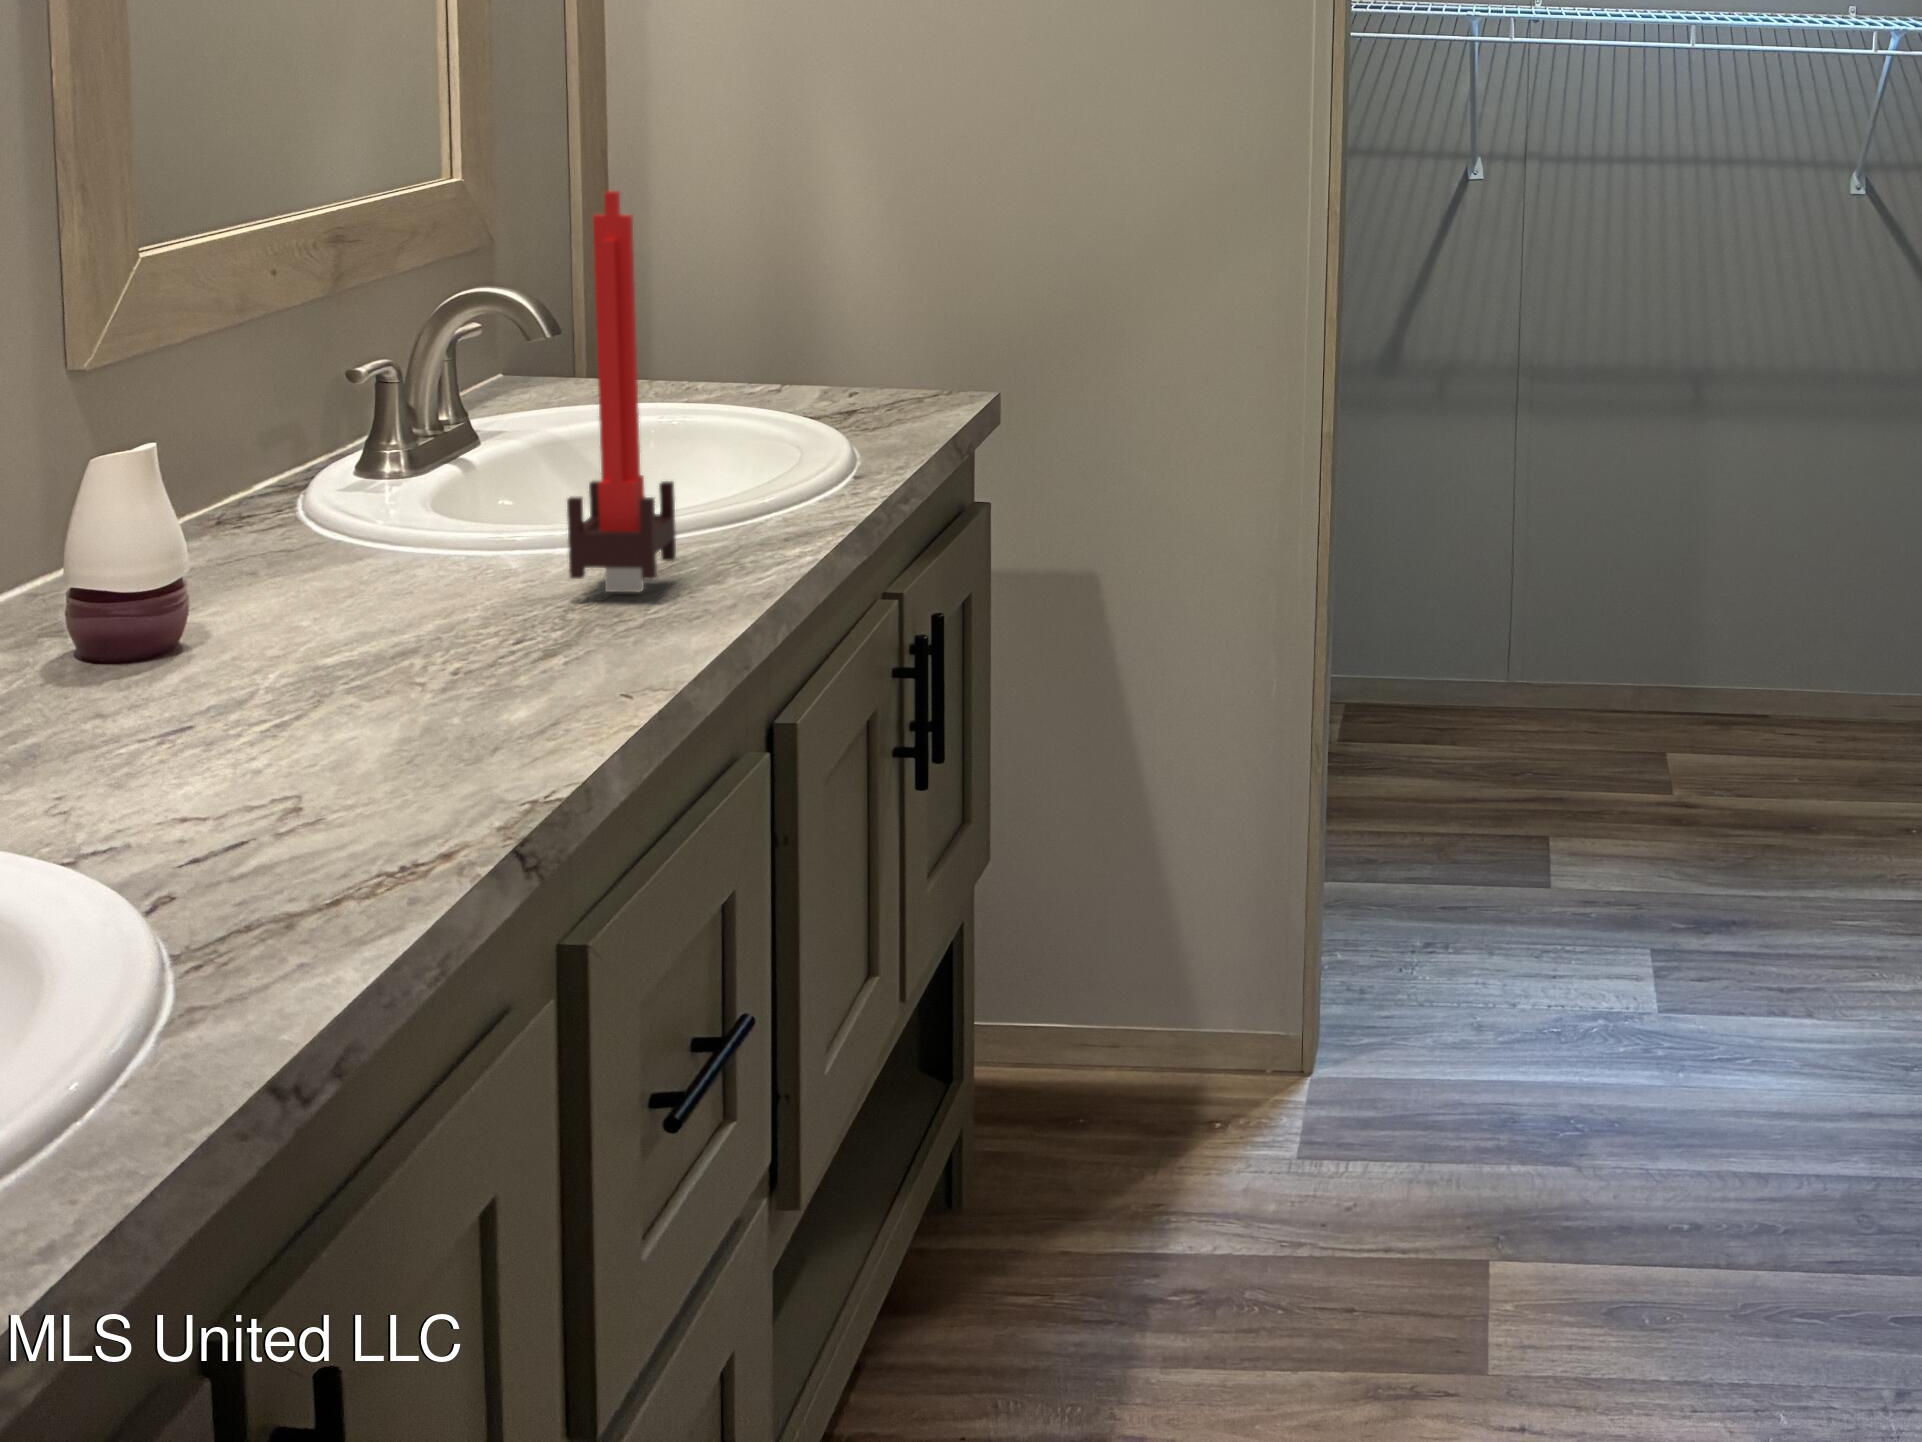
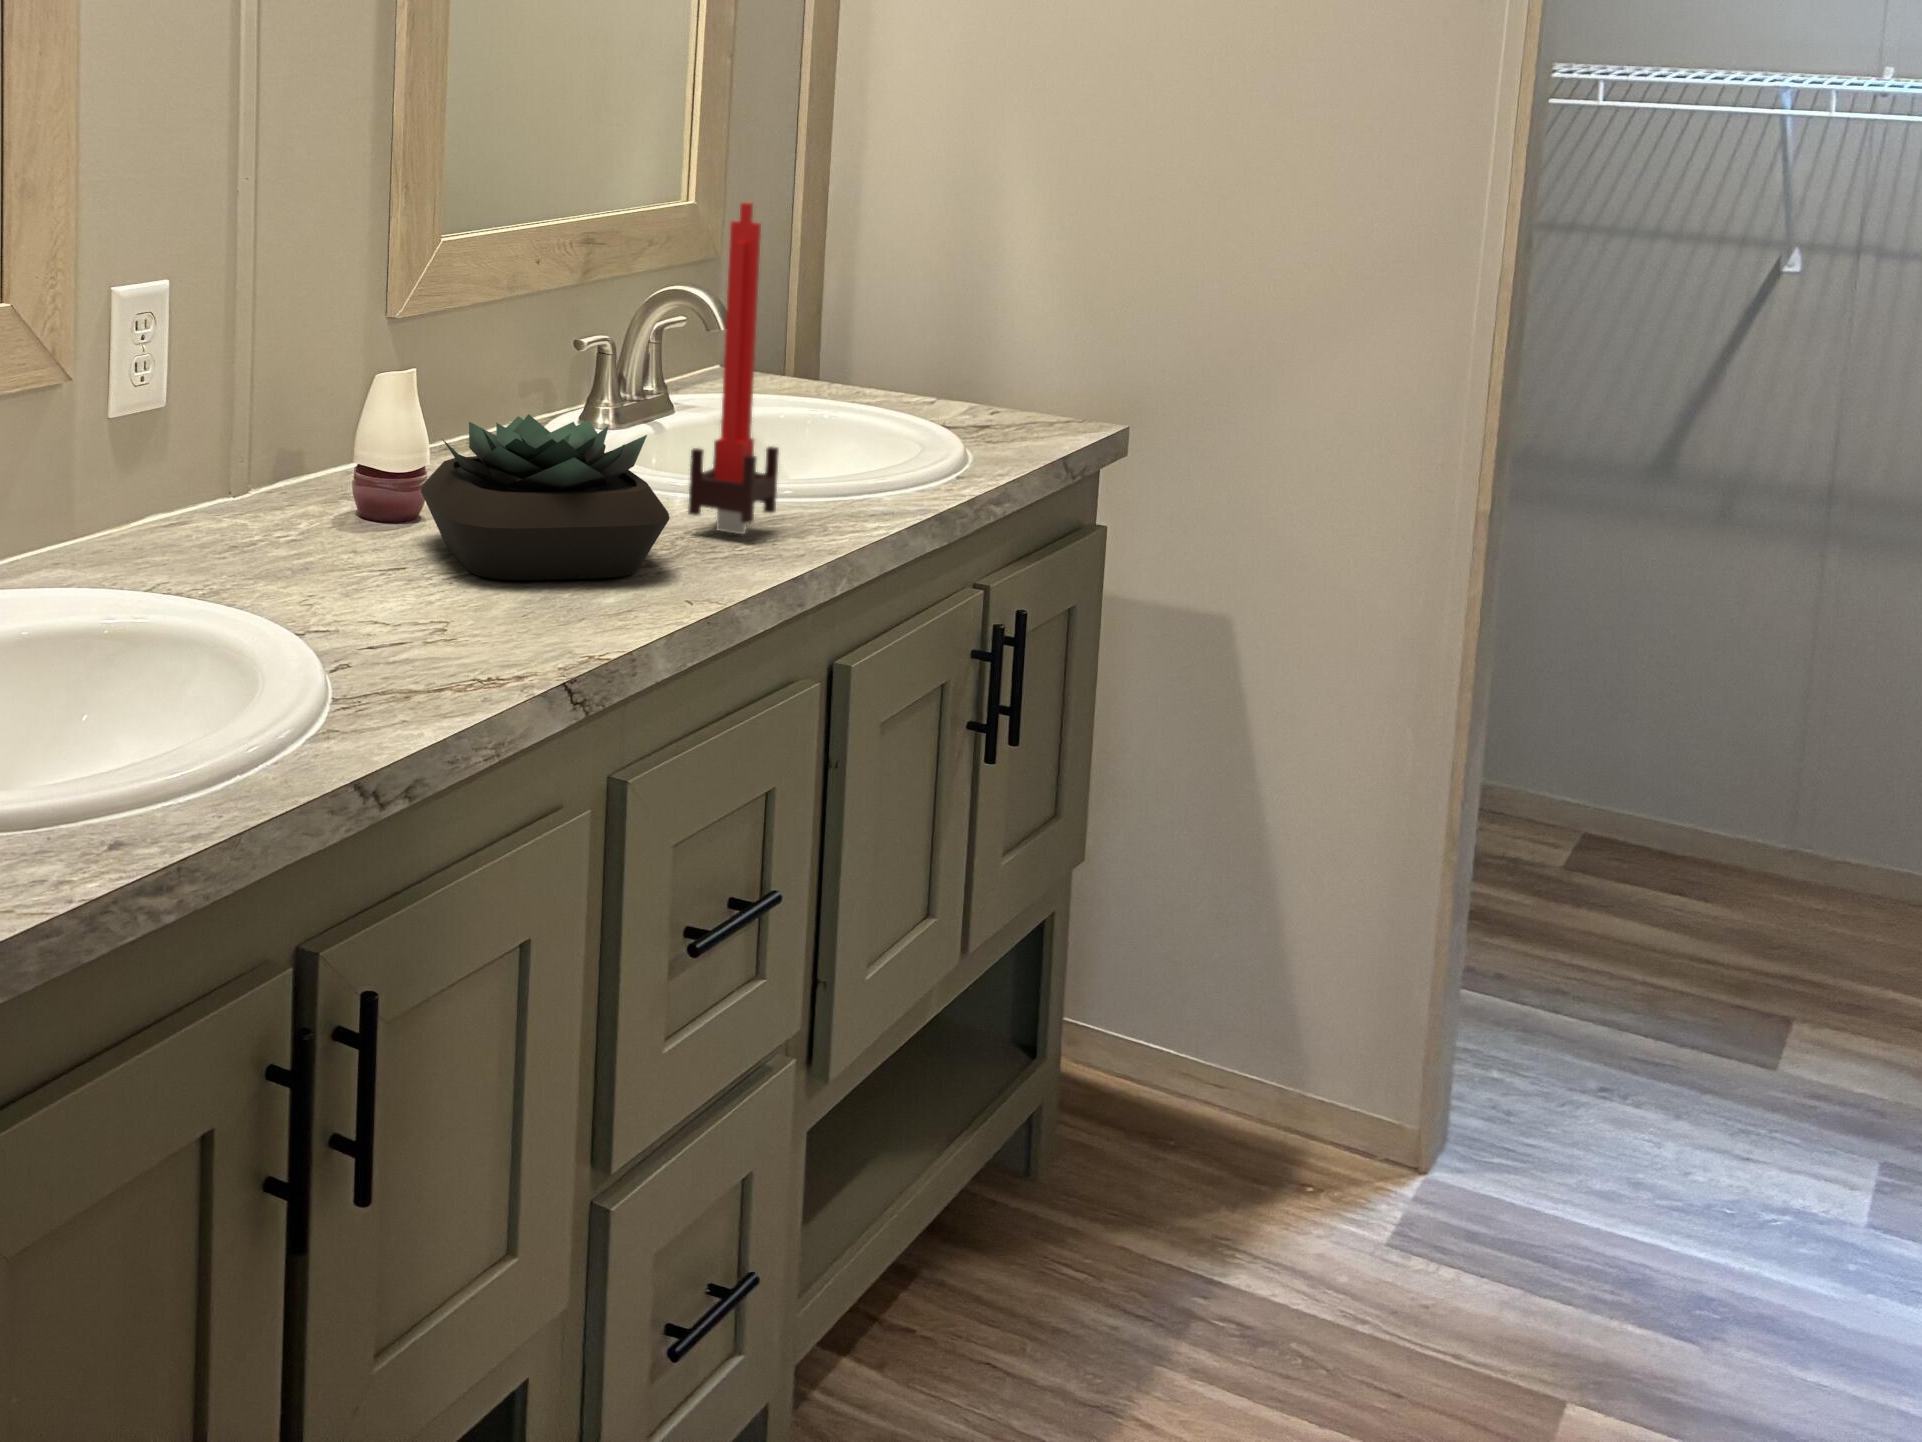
succulent plant: none [200,482,573,714] -> present [421,414,670,580]

